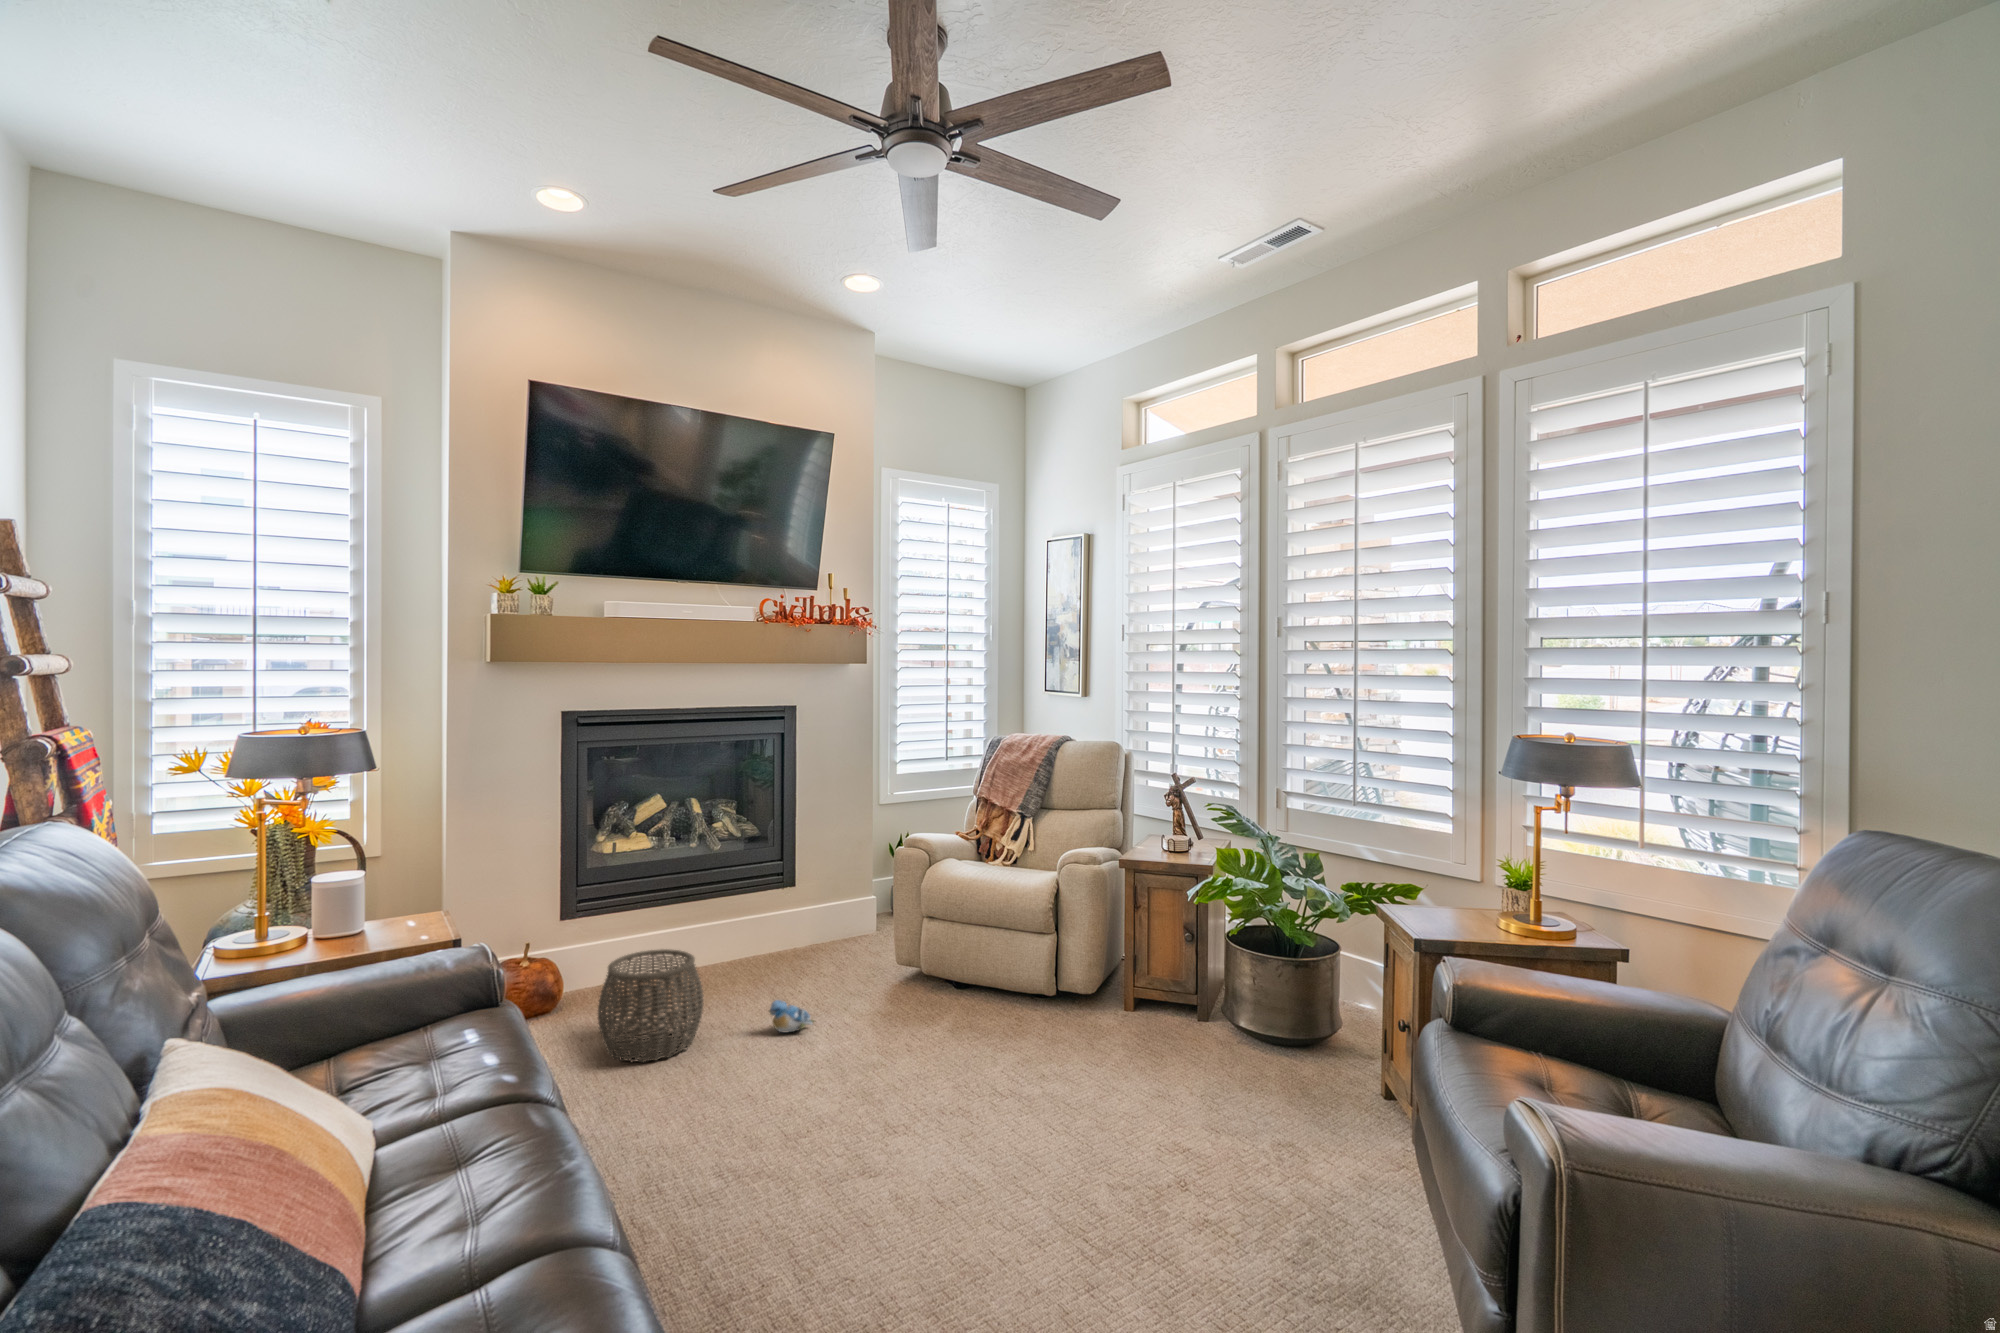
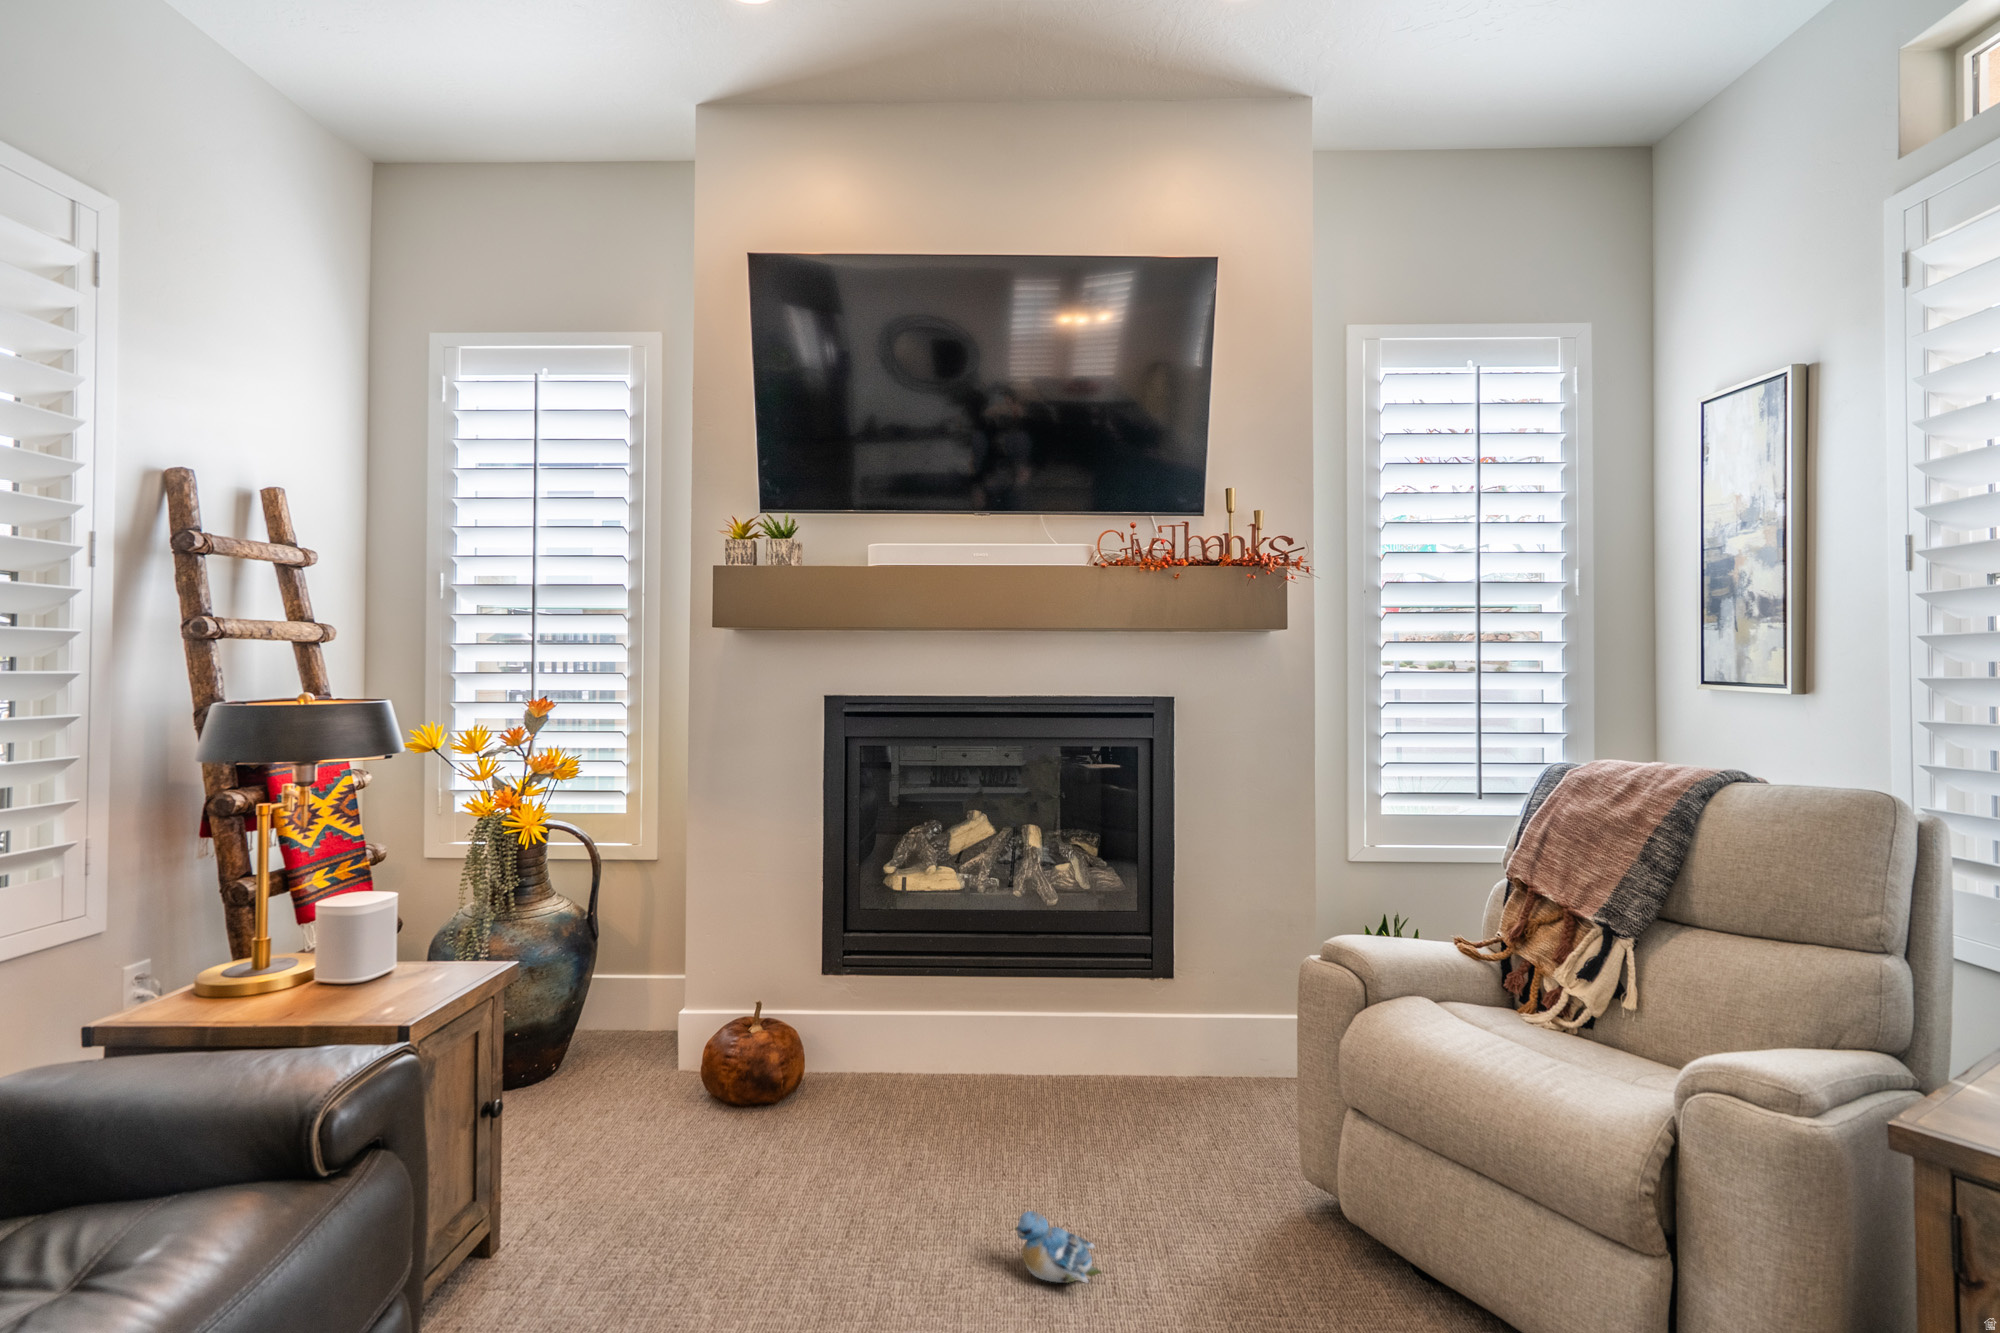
woven basket: present [598,949,704,1062] -> none [745,1060,919,1269]

